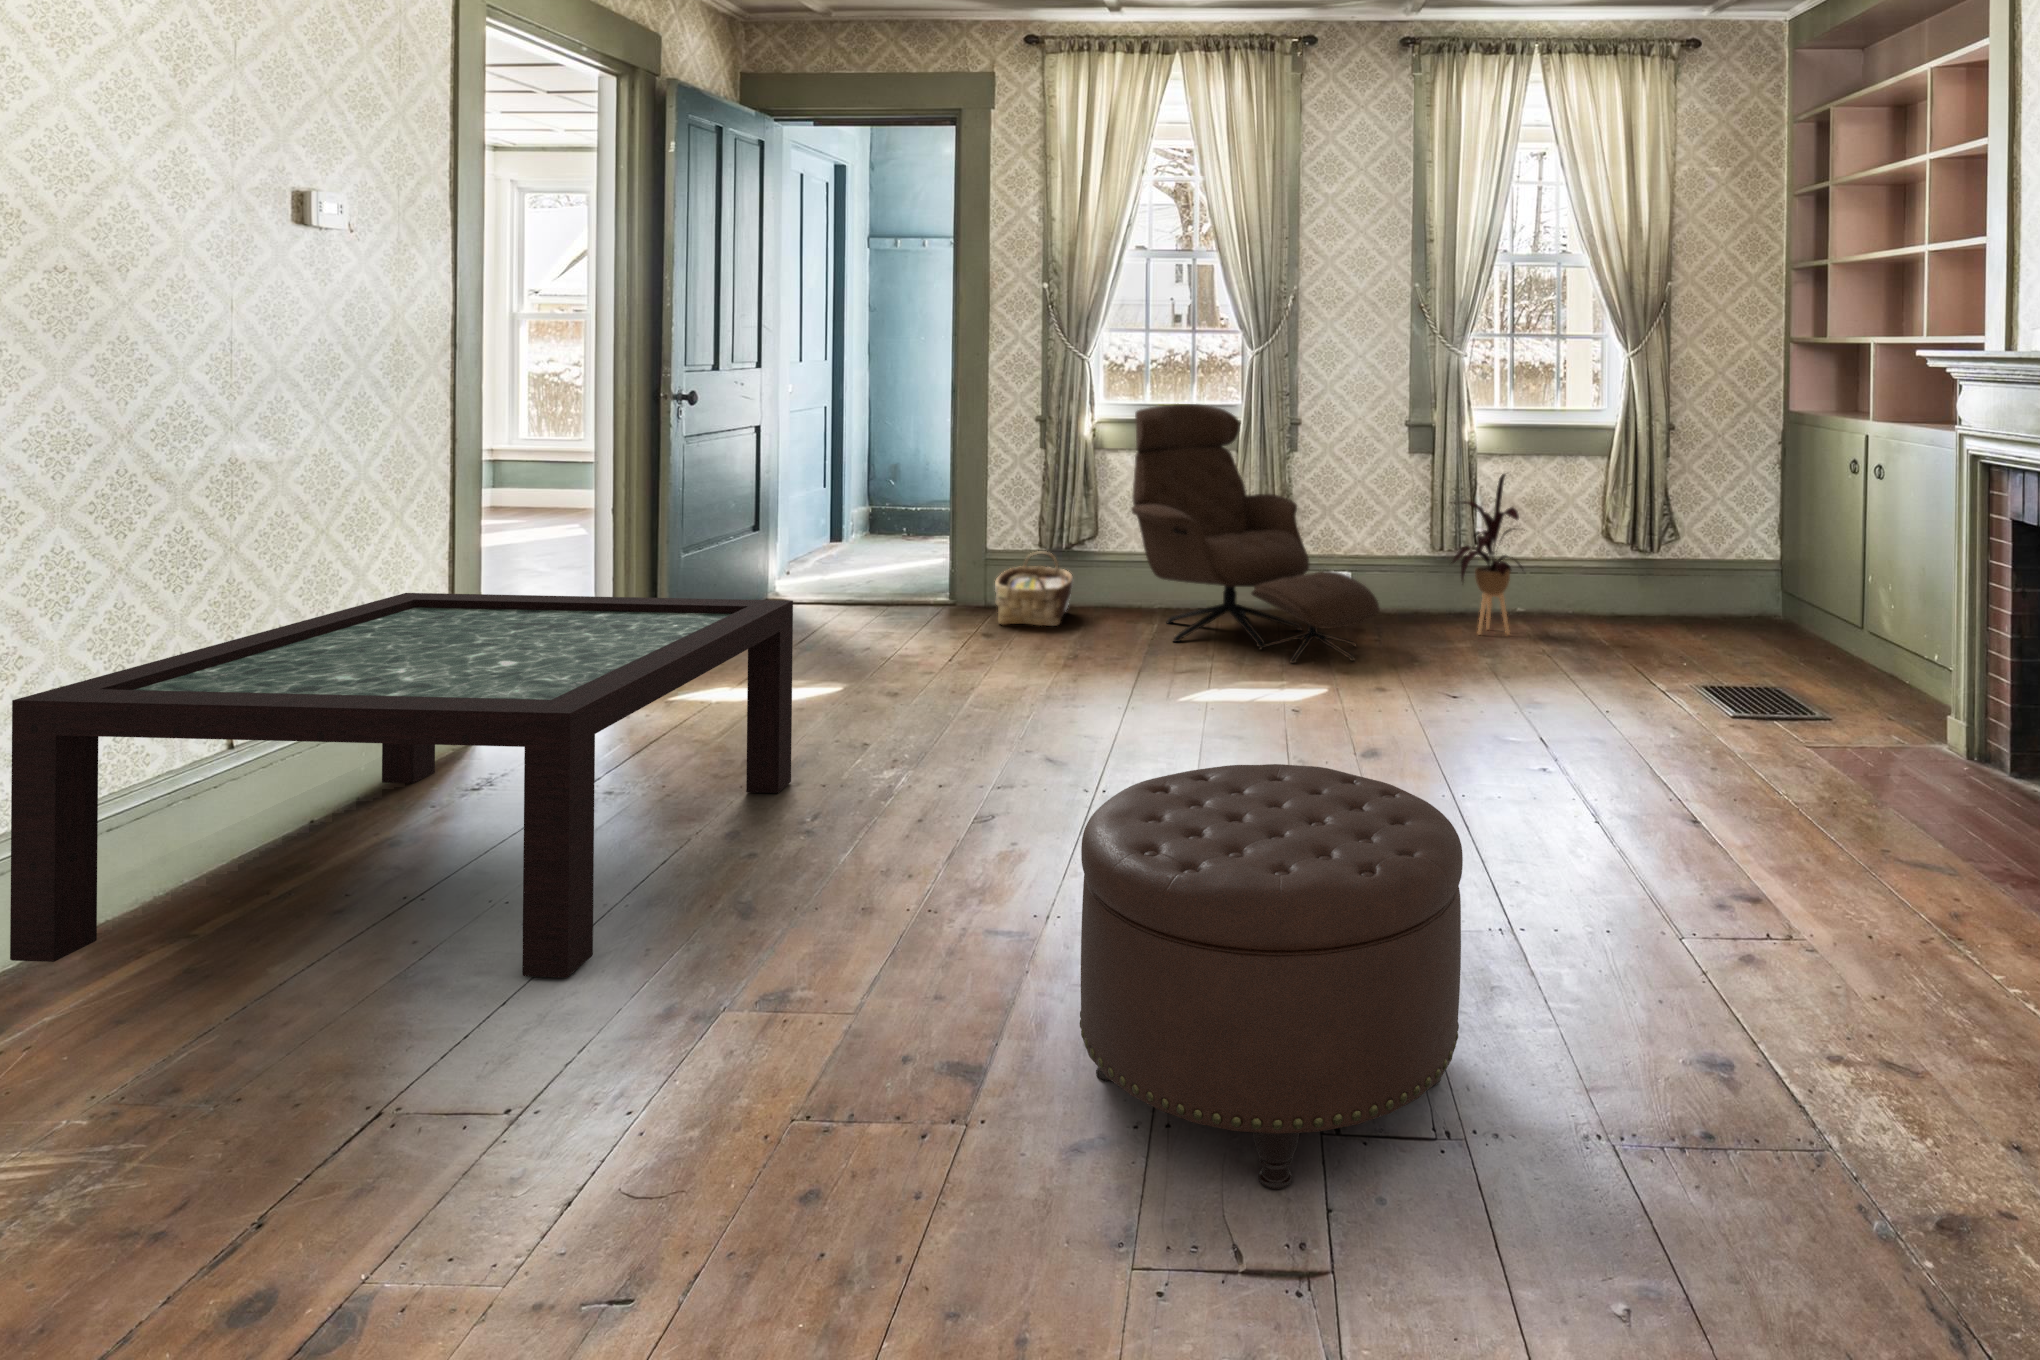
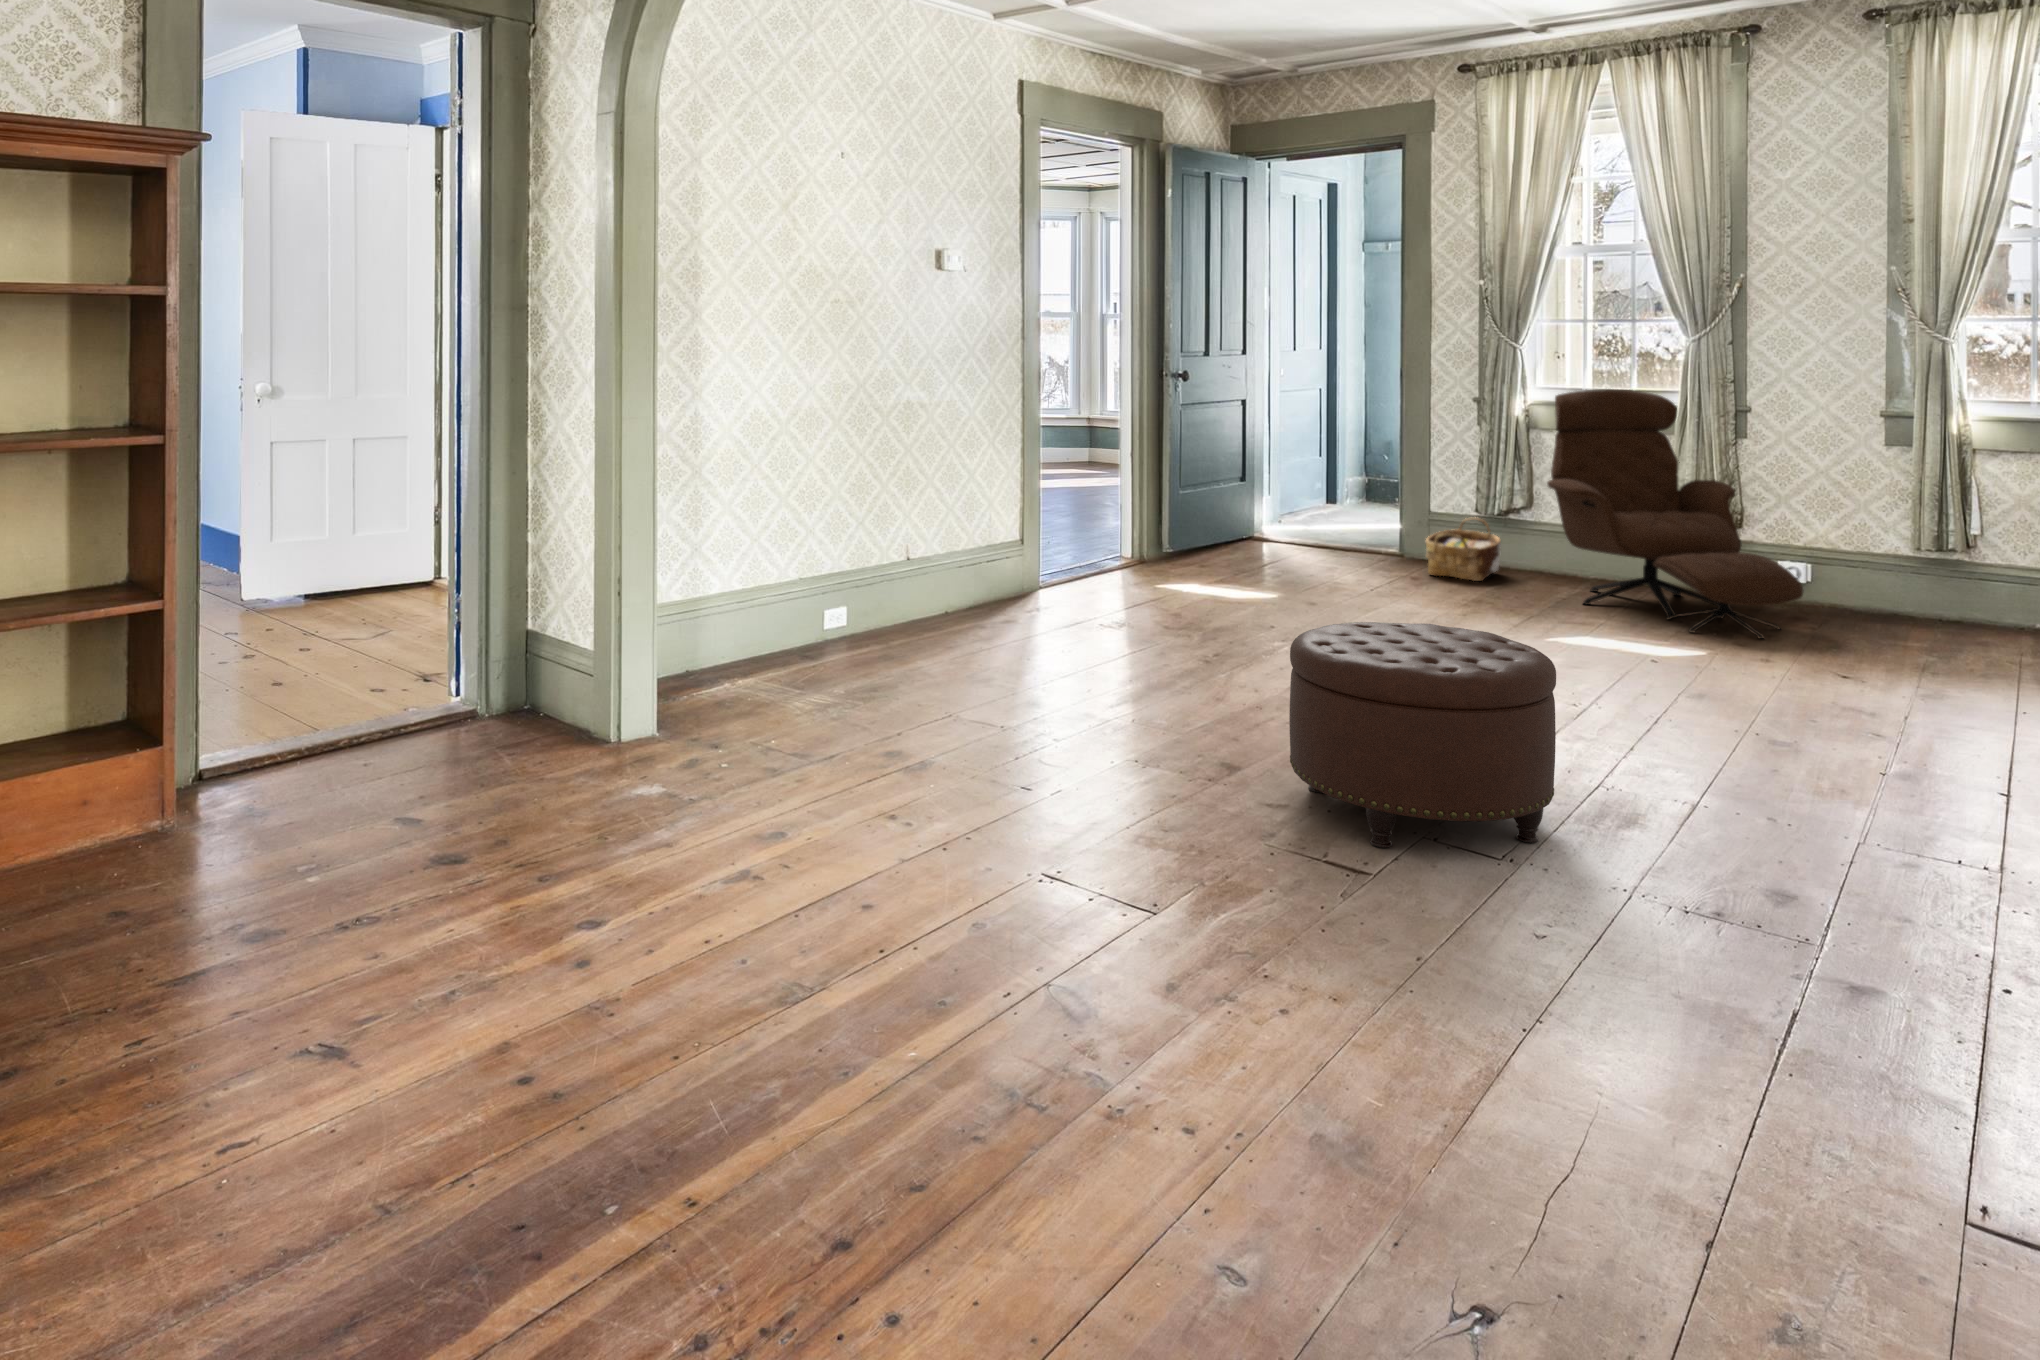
house plant: present [1451,474,1522,635] -> none [1907,467,2022,644]
coffee table: present [10,593,793,978] -> none [823,493,1210,694]

